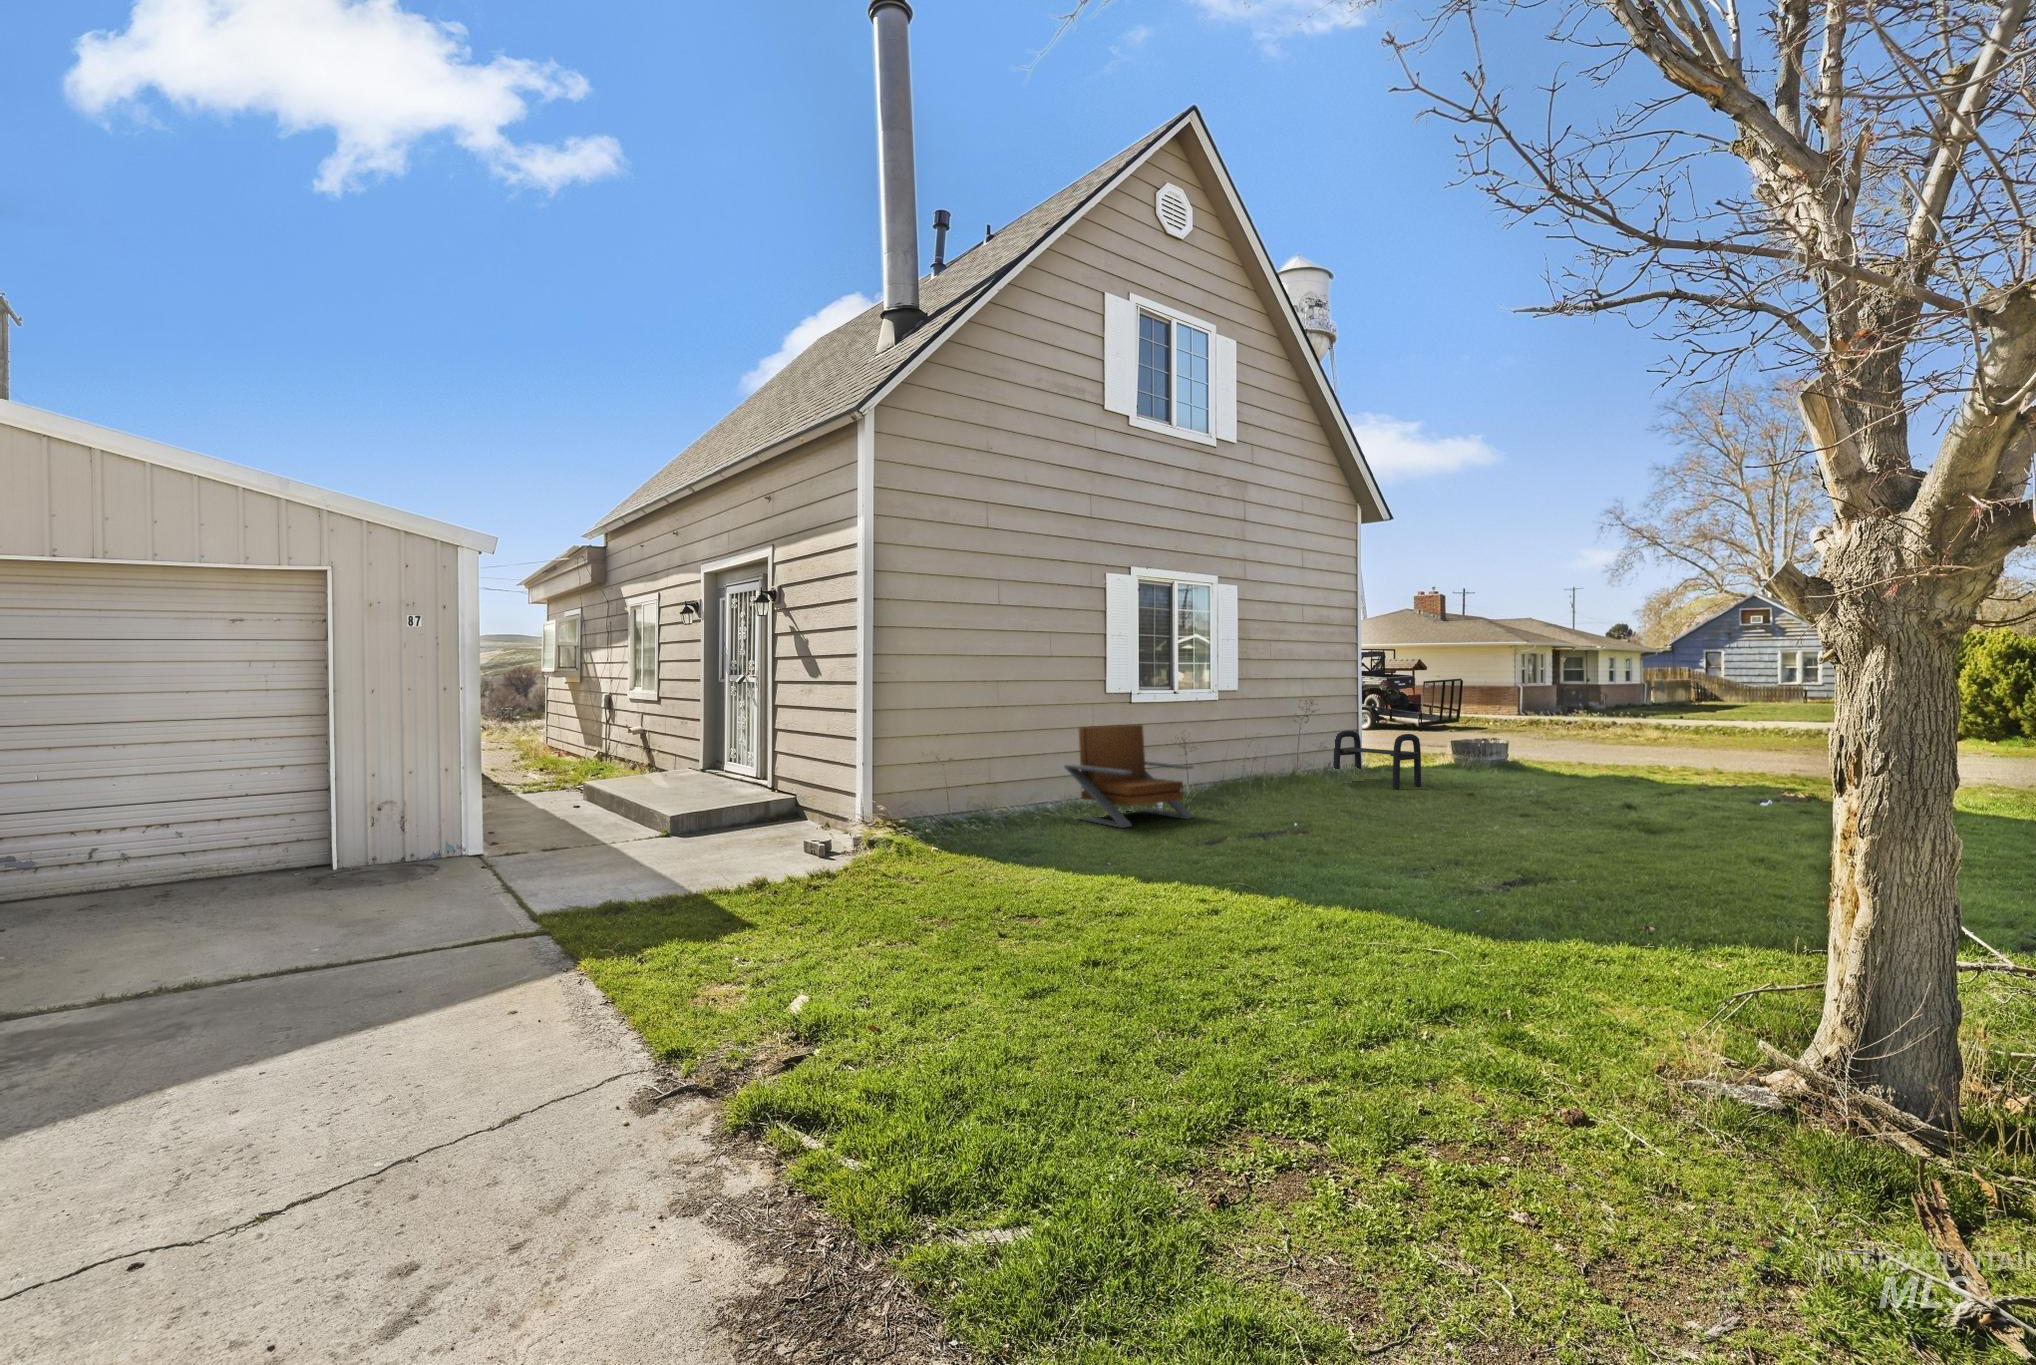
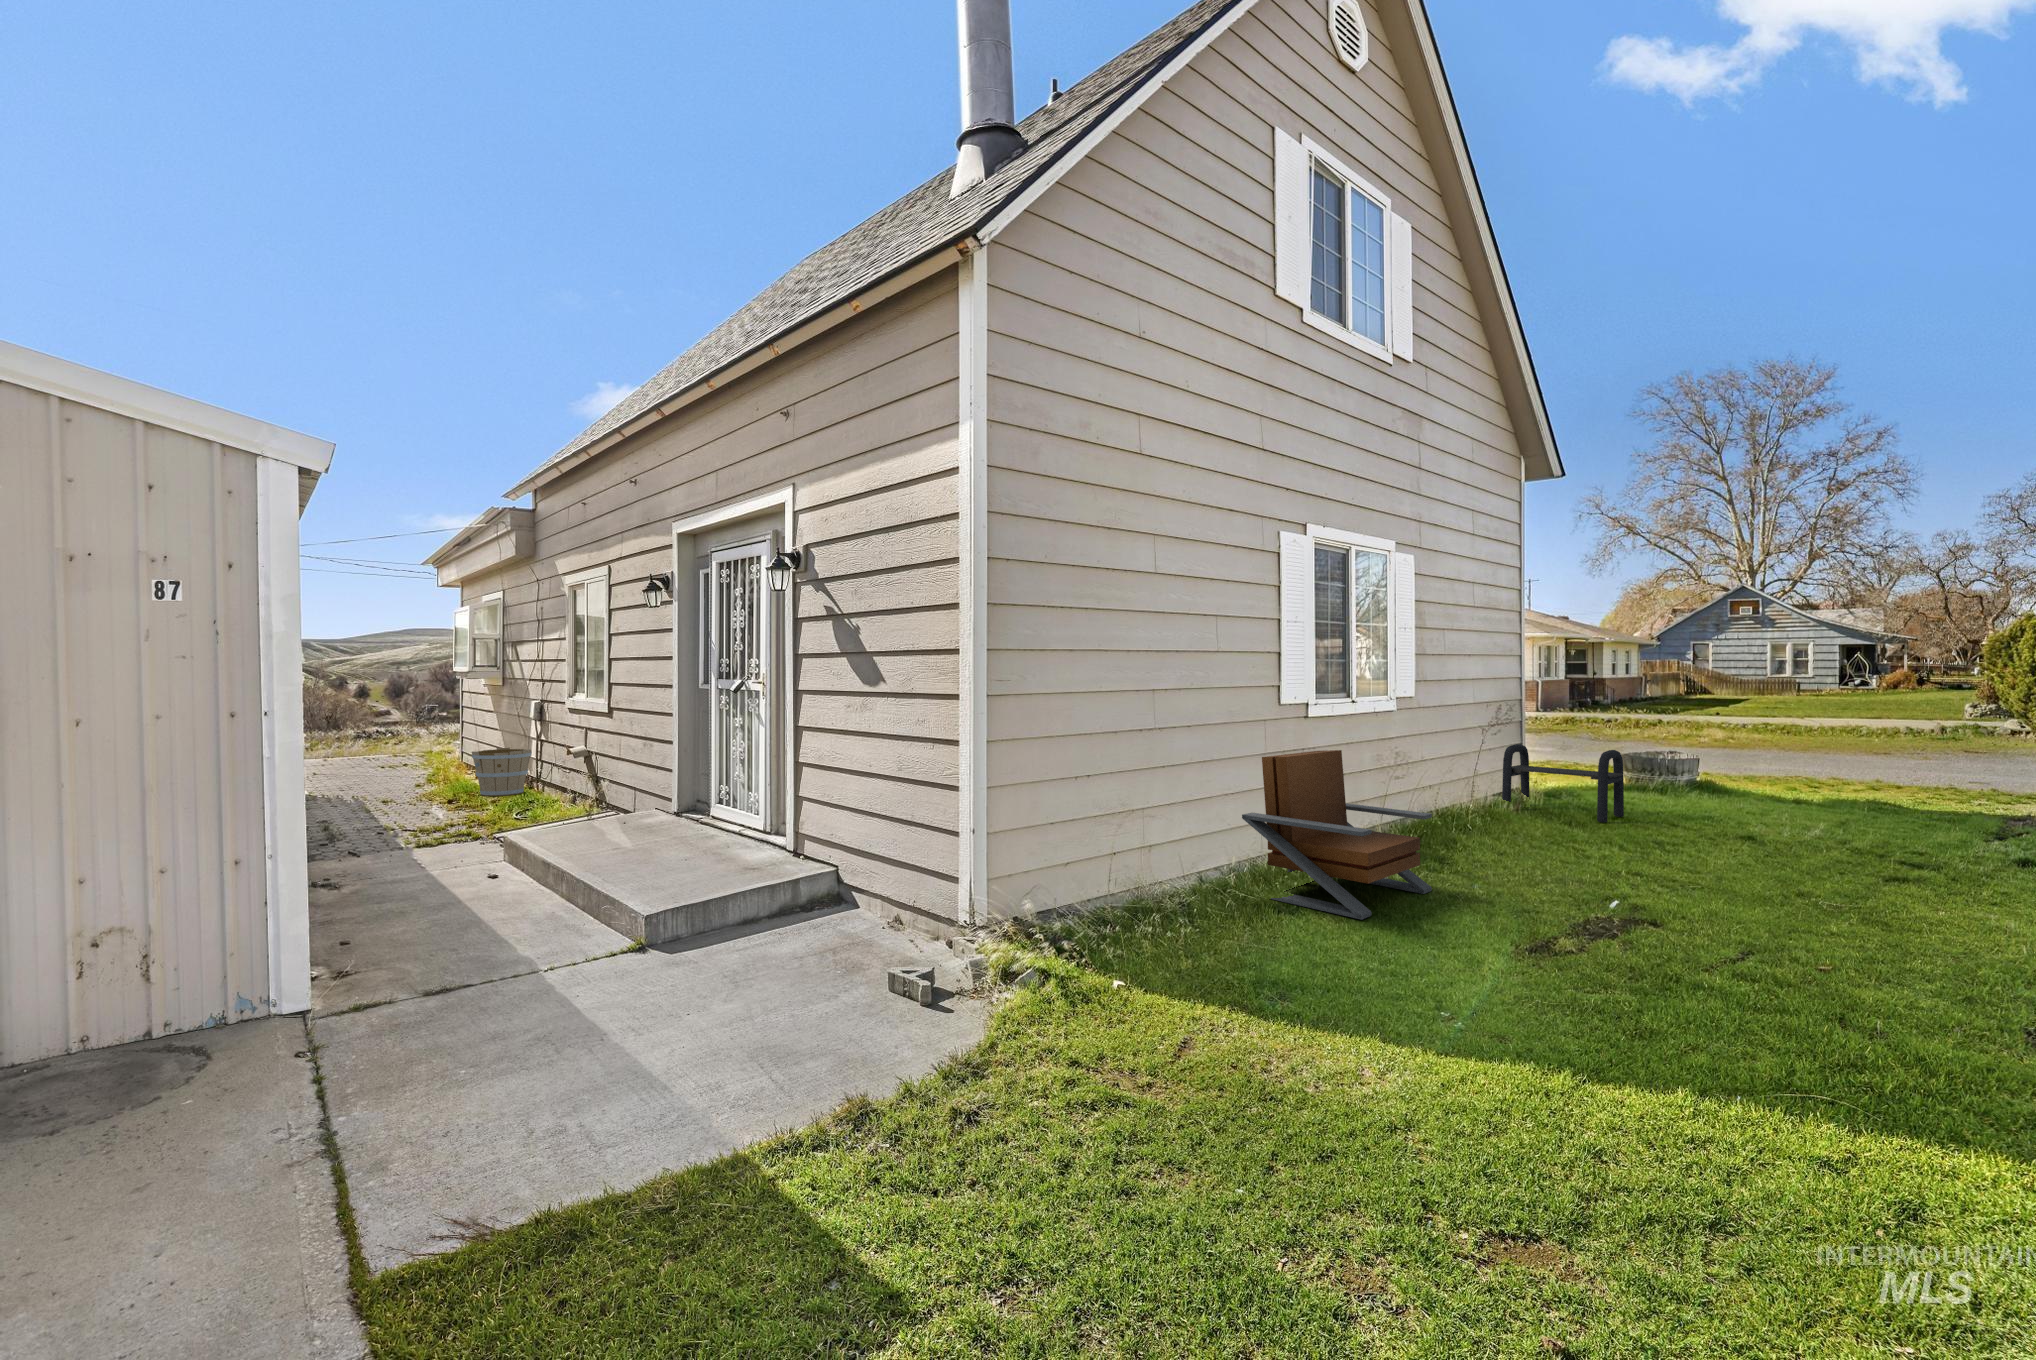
wooden bucket: none [558,729,601,764] -> present [472,748,532,796]

